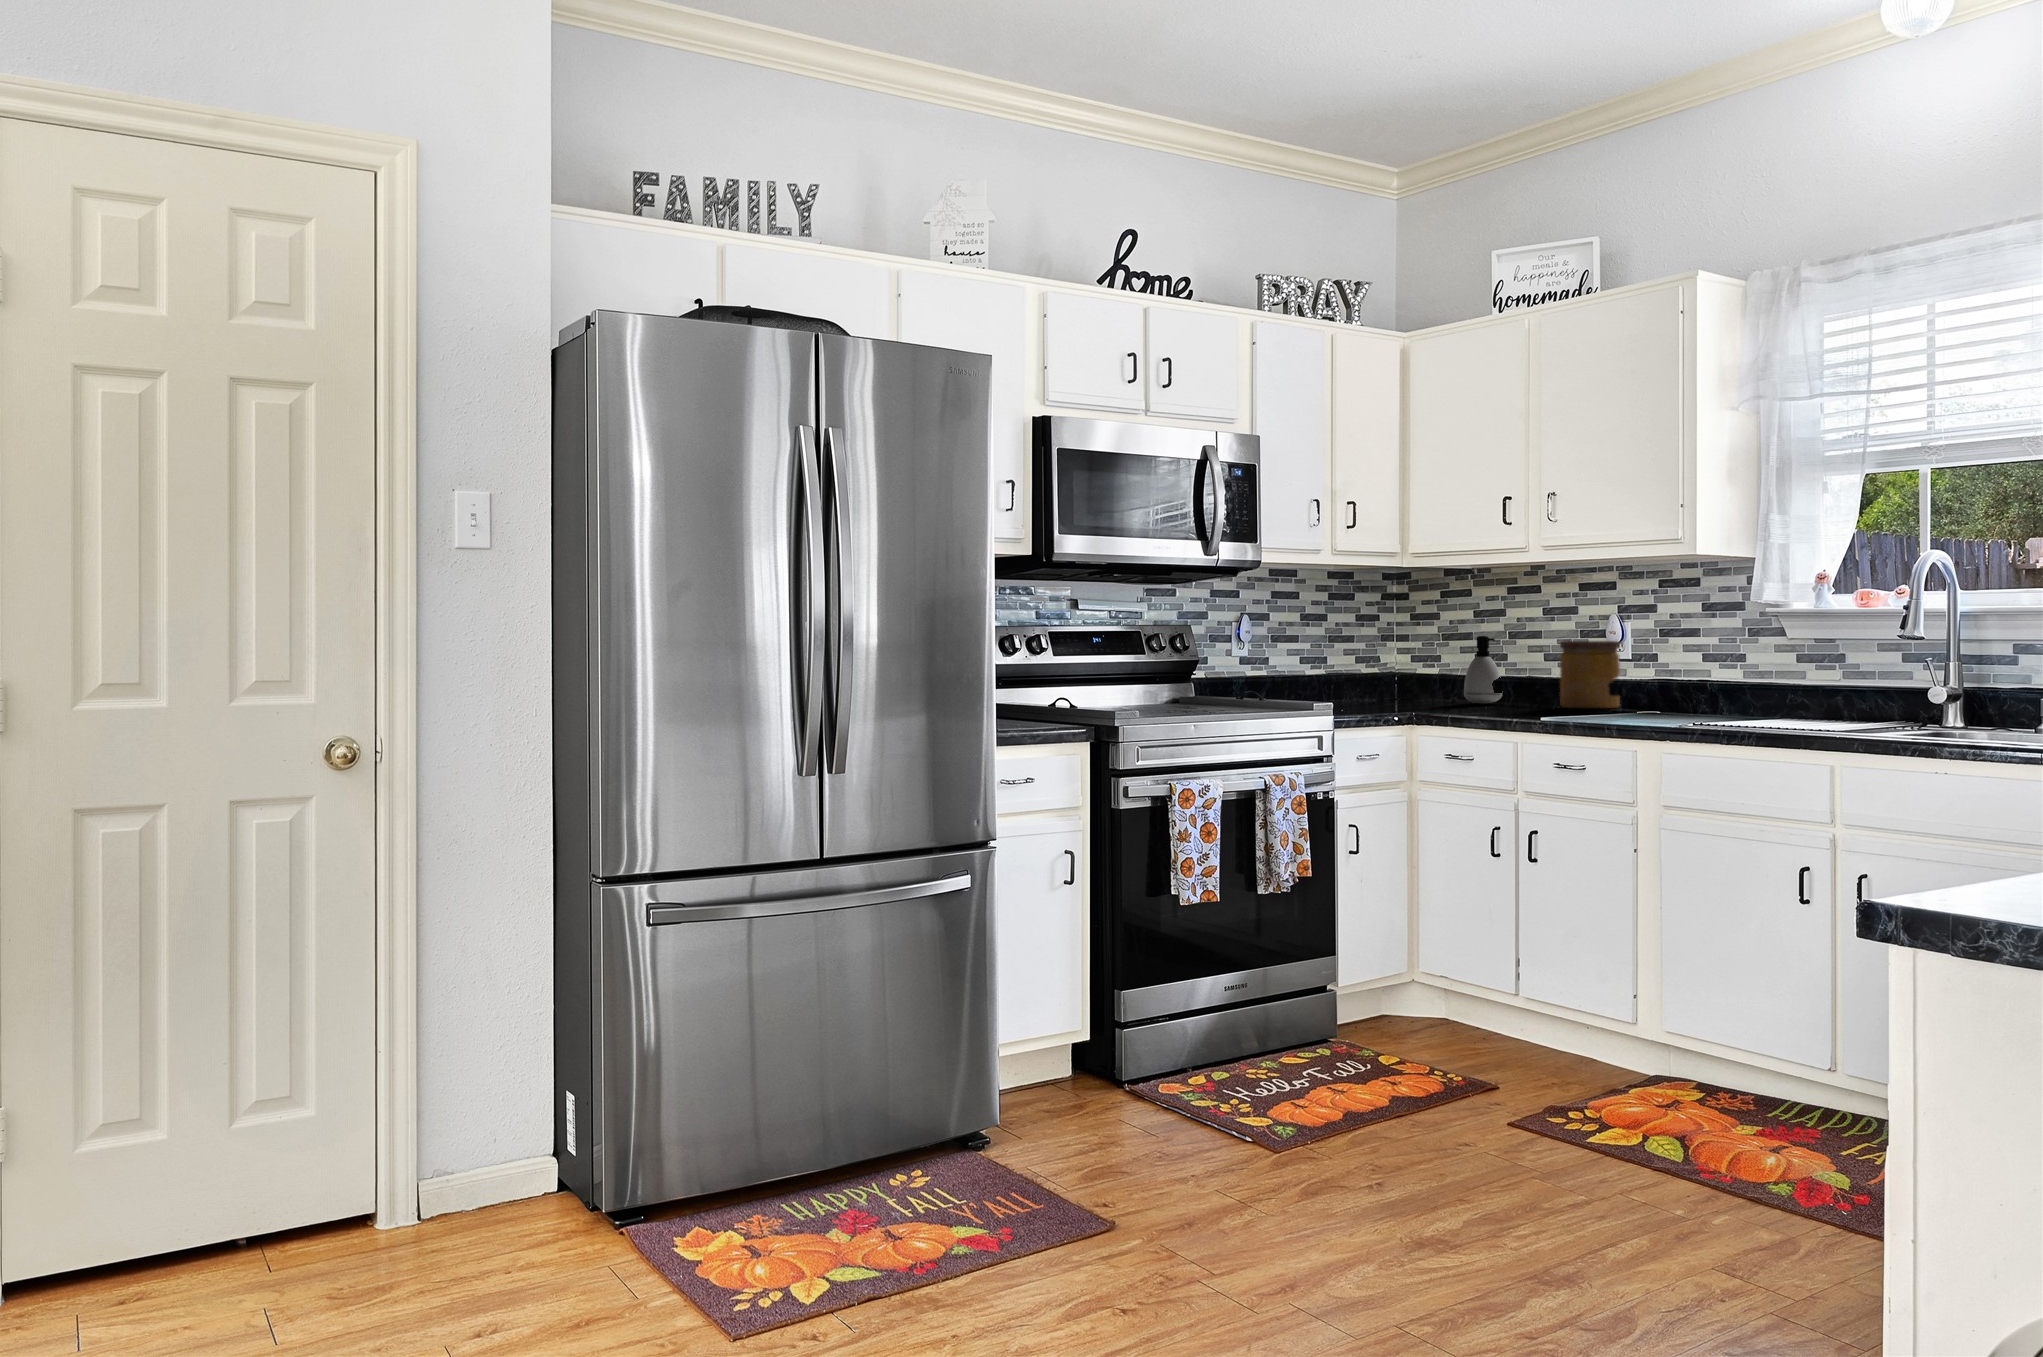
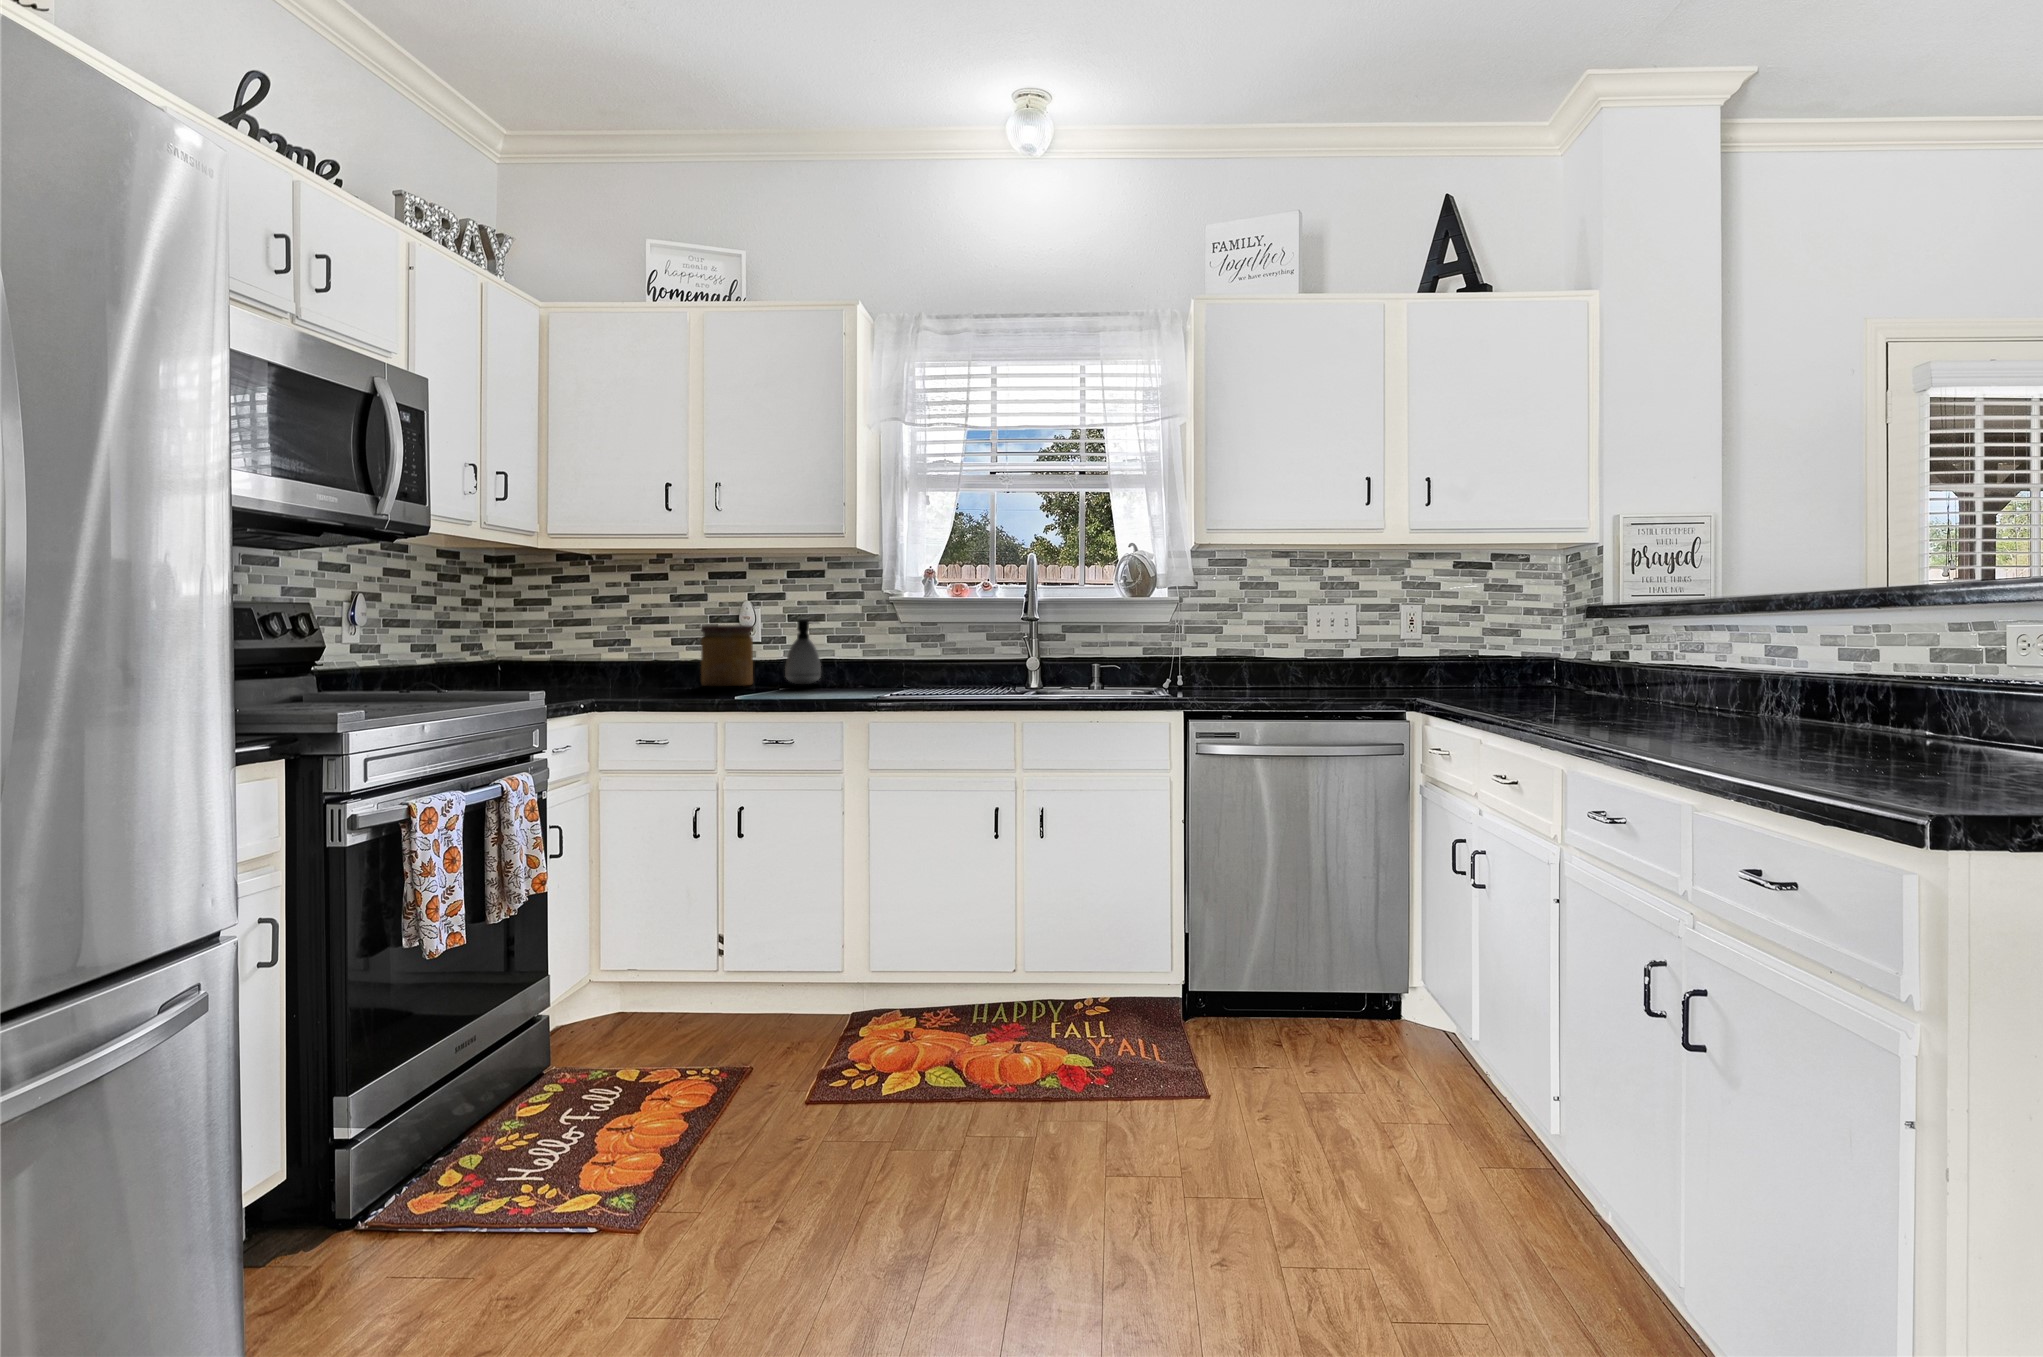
soap dispenser: present [1464,636,1502,704] -> present [785,619,821,684]

